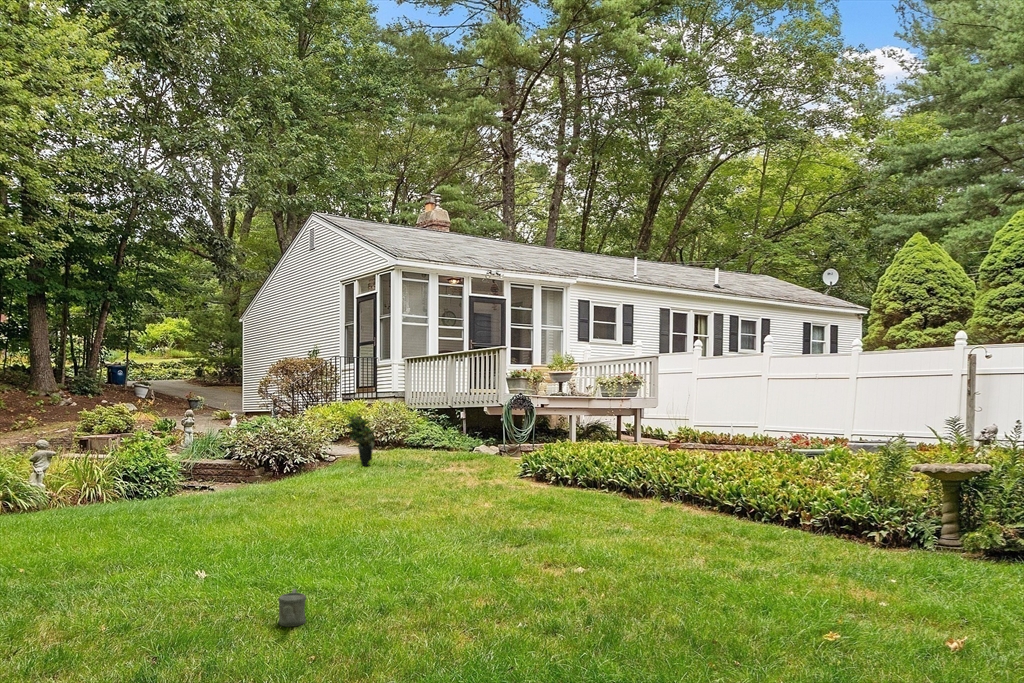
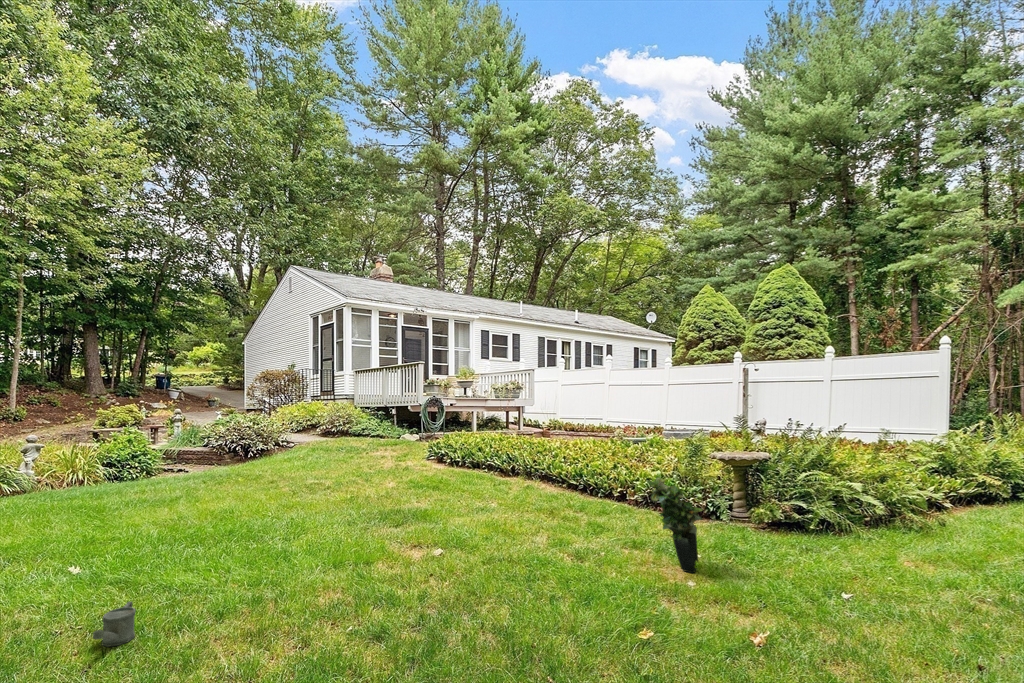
potted plant: present [347,415,376,466] -> present [647,477,703,573]

